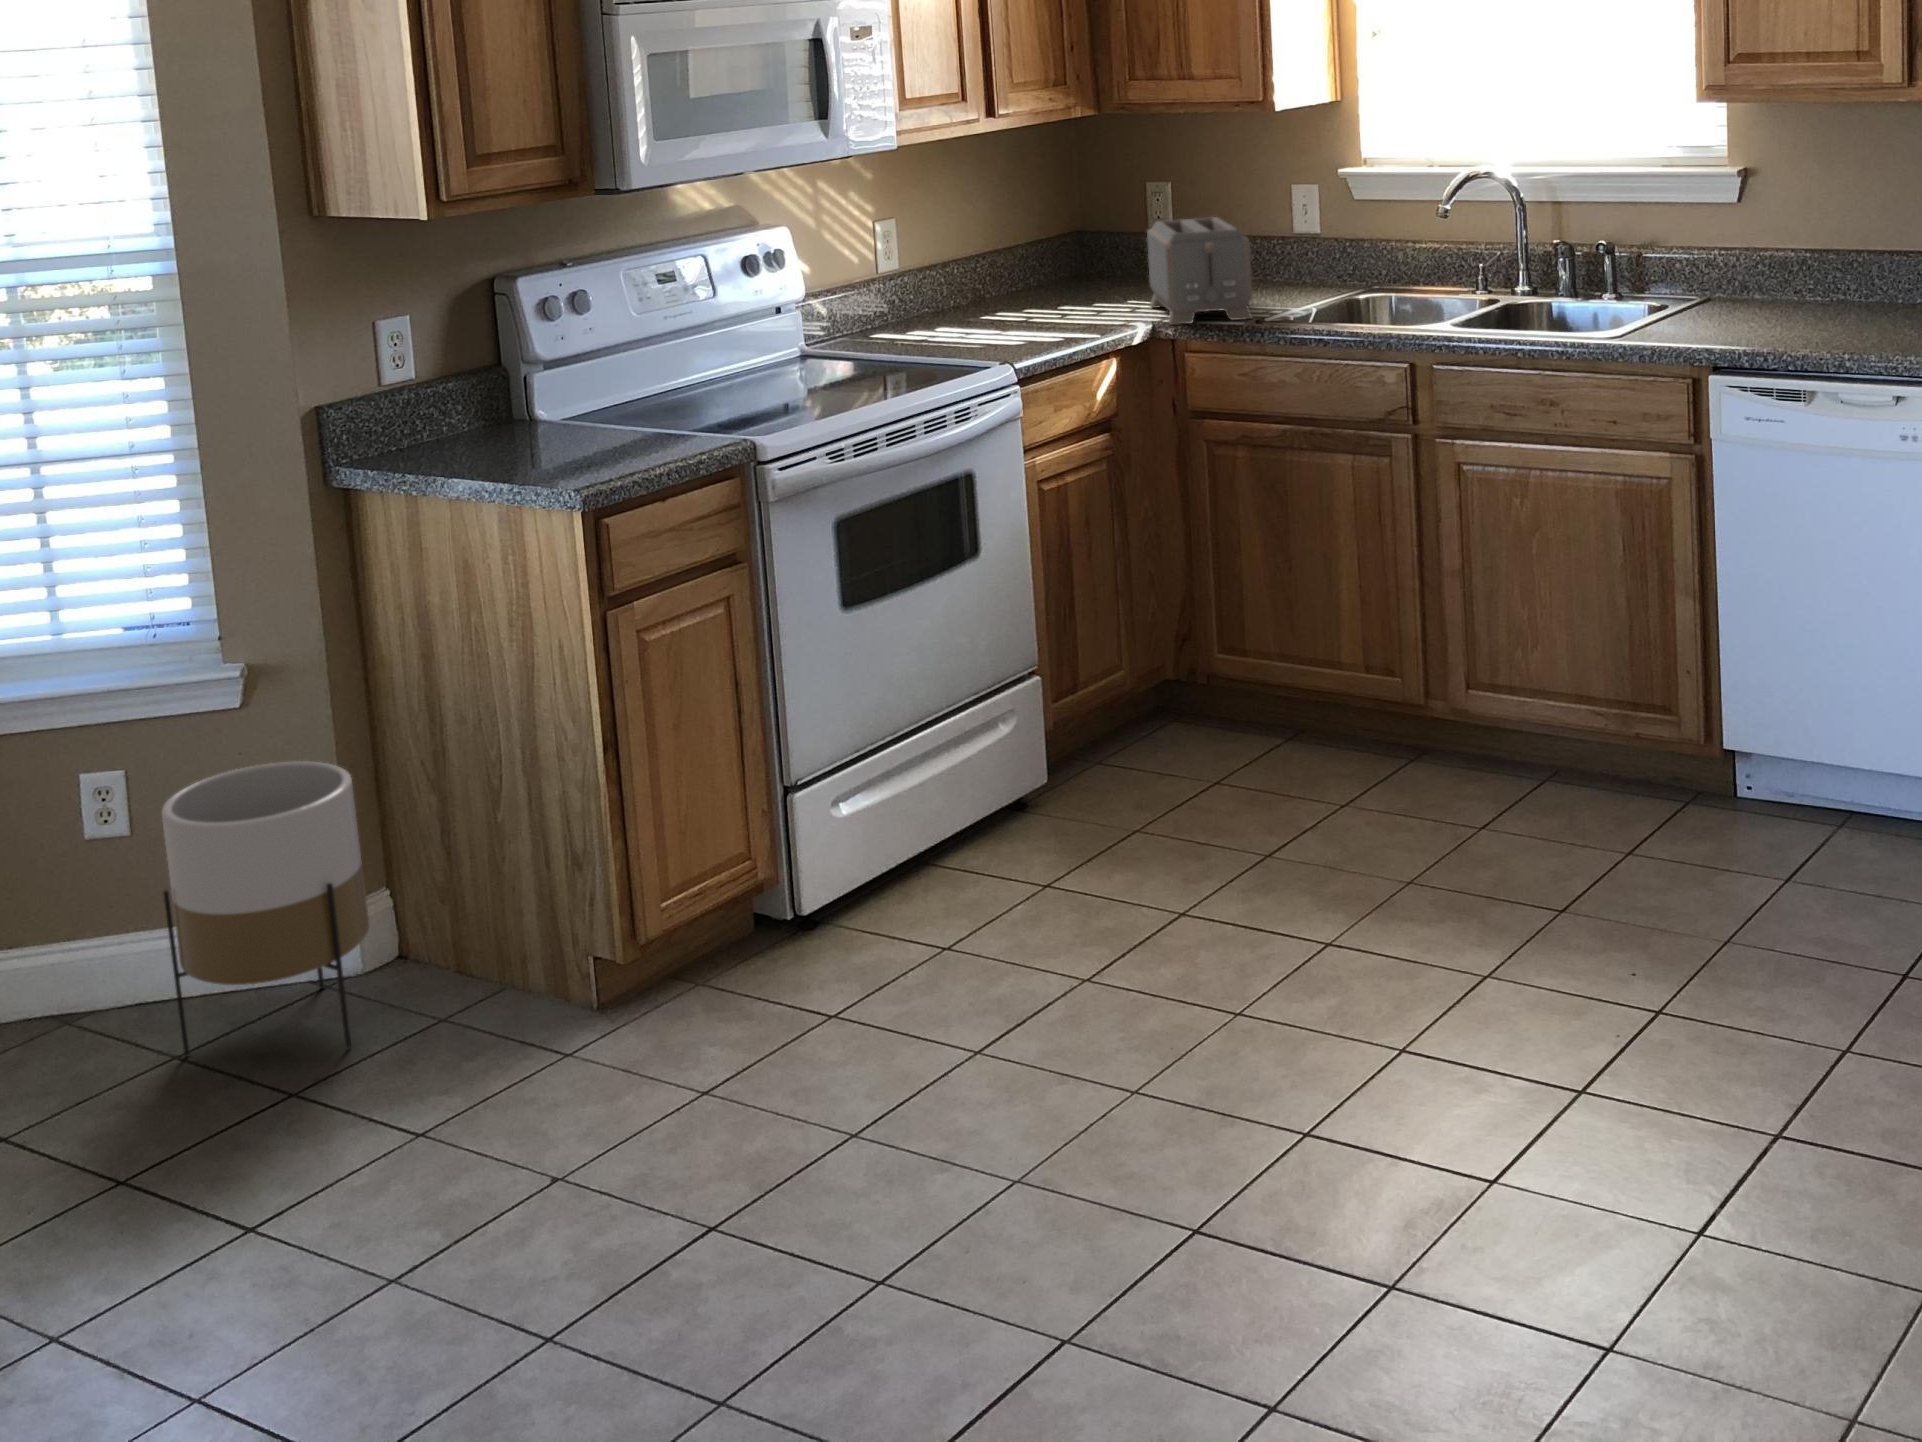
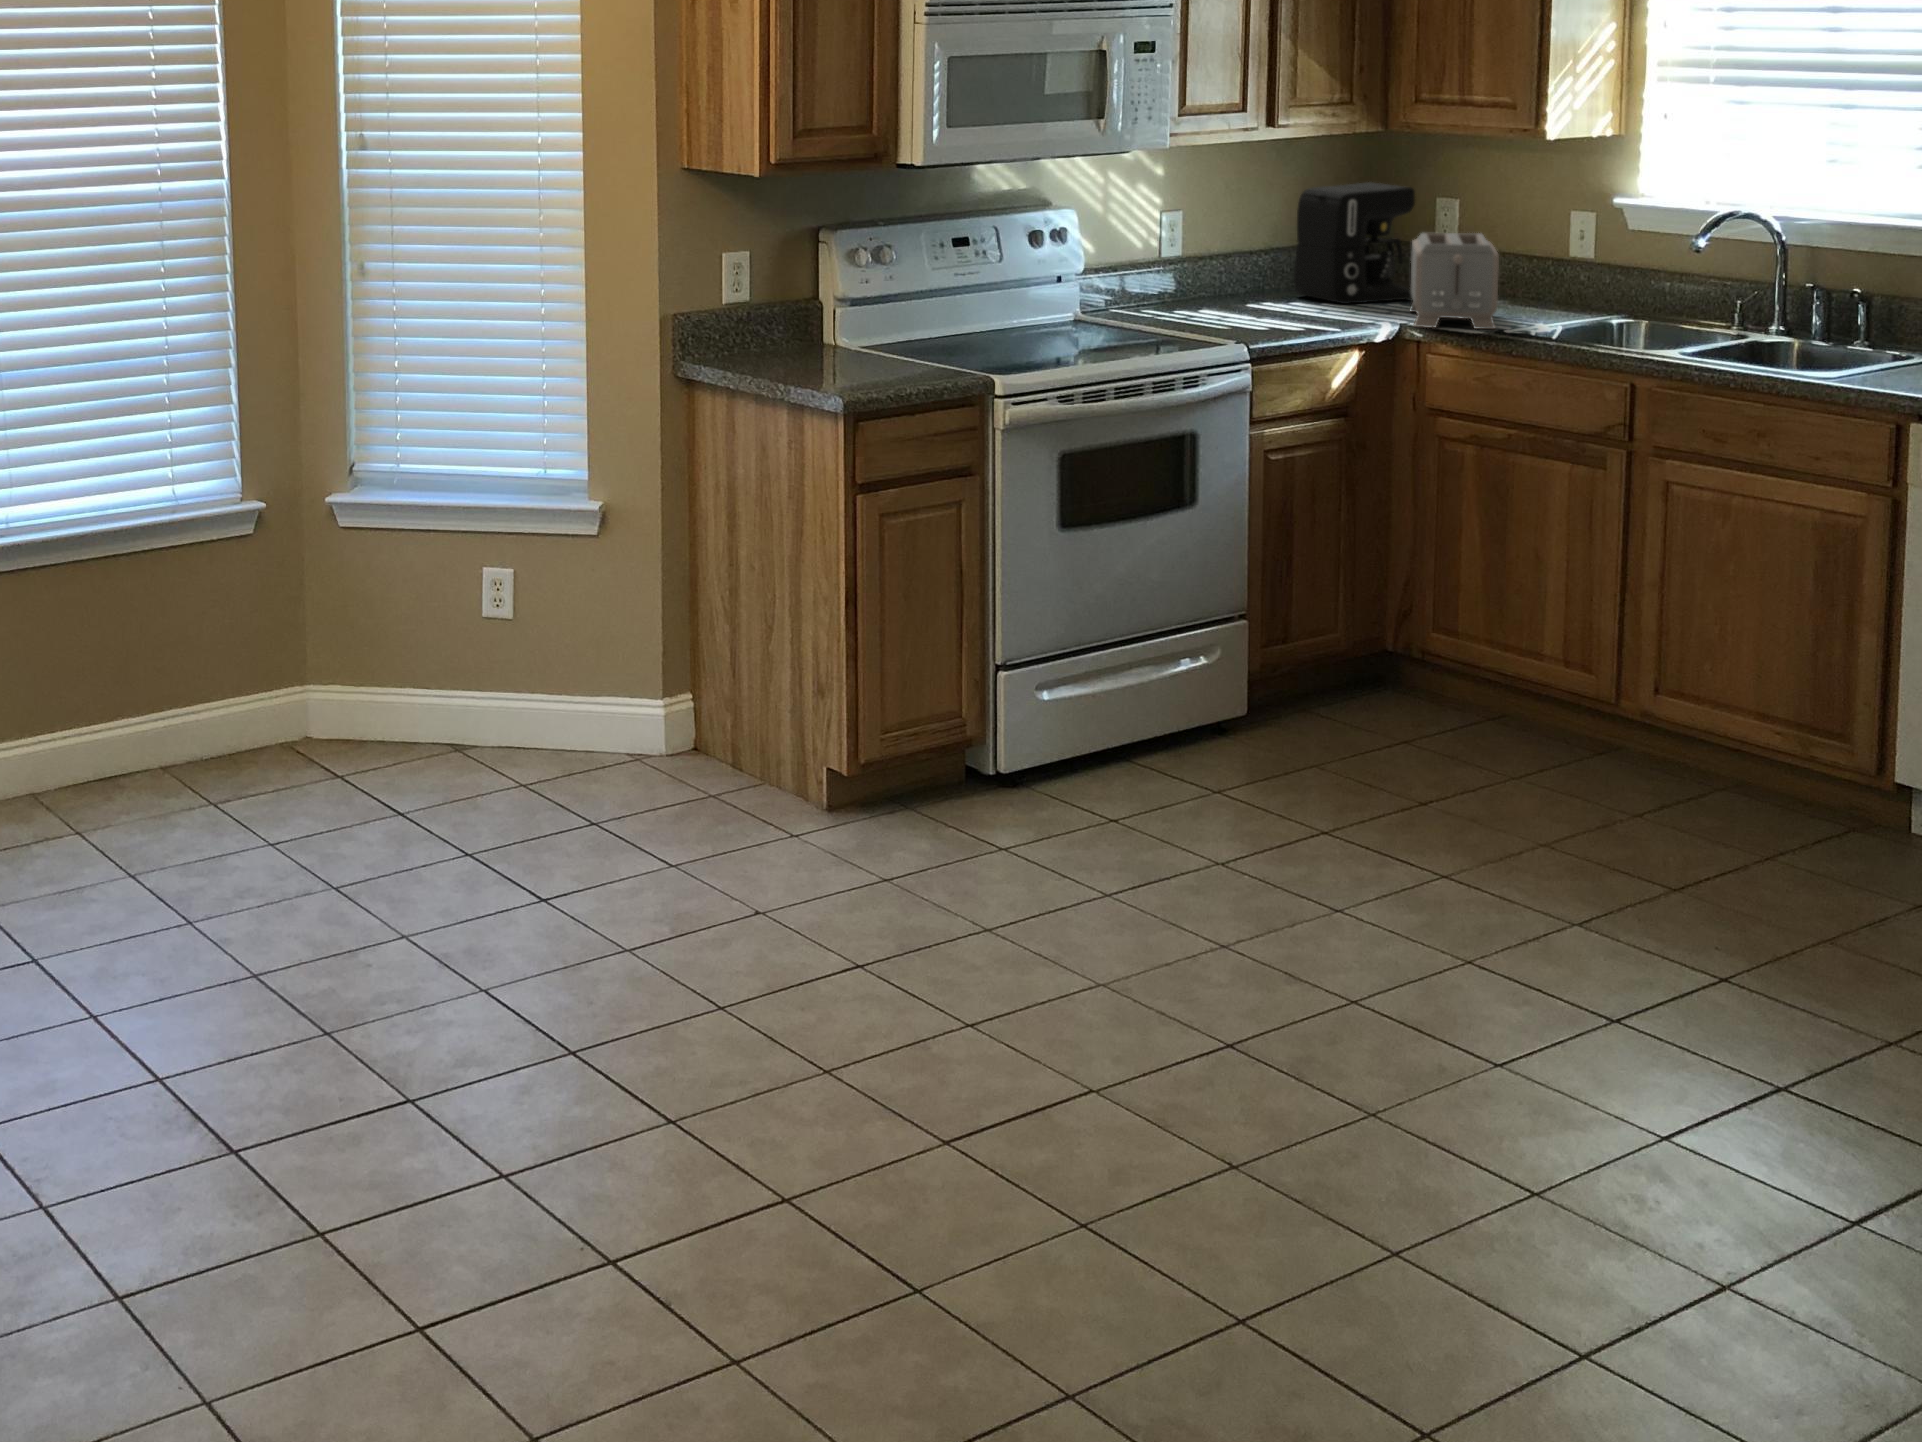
coffee maker: none [1015,171,1143,305] -> present [1294,182,1415,304]
planter: present [162,761,369,1056] -> none [527,581,668,802]

